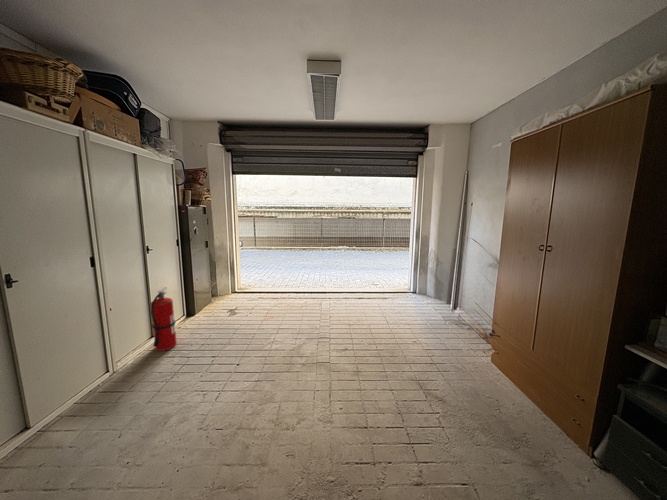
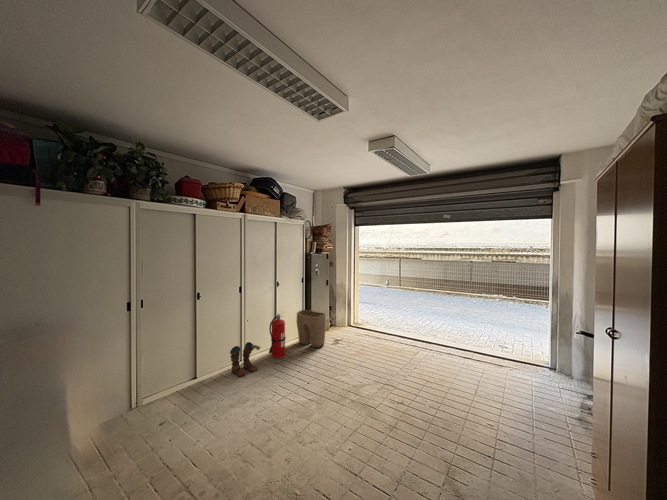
laundry basket: none [179,280,223,324] -> present [297,310,326,348]
boots: none [91,340,147,394] -> present [230,342,260,377]

